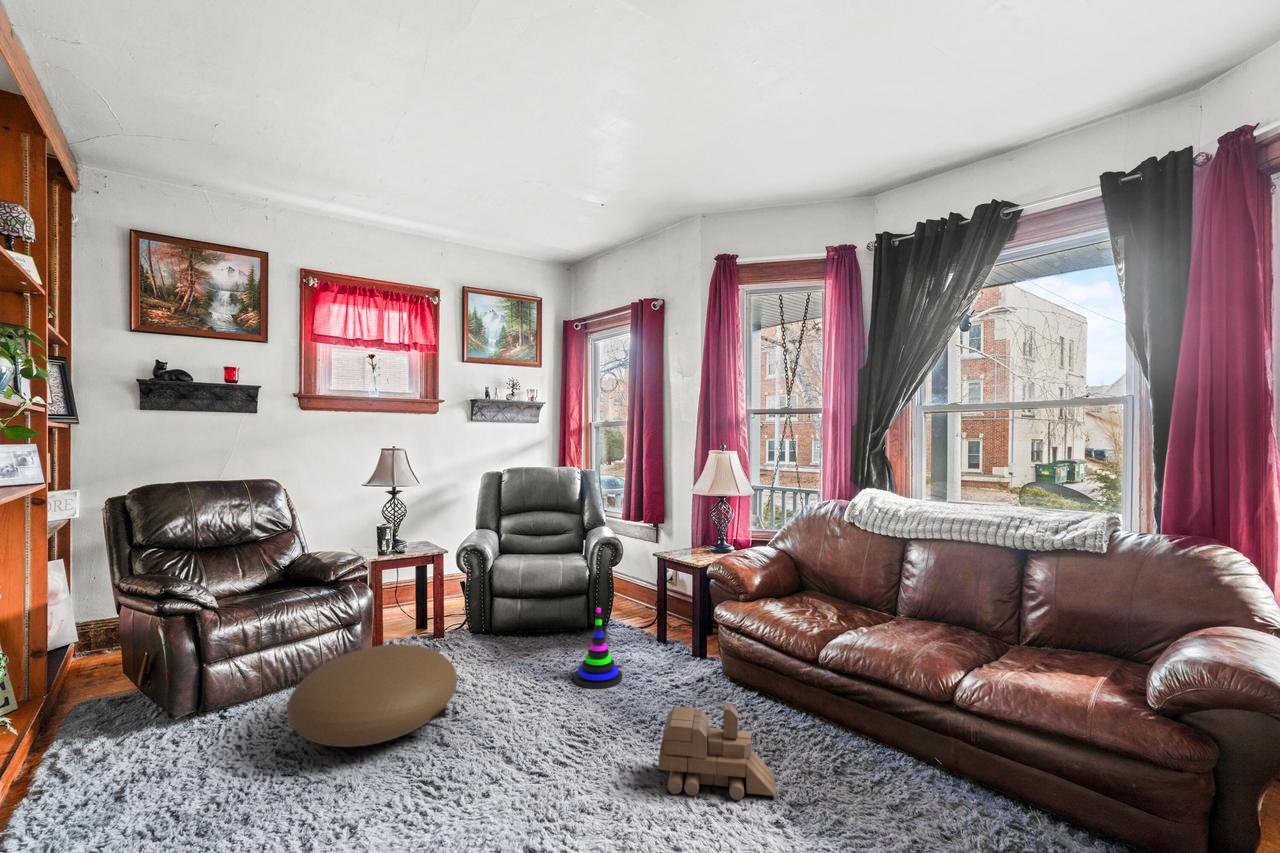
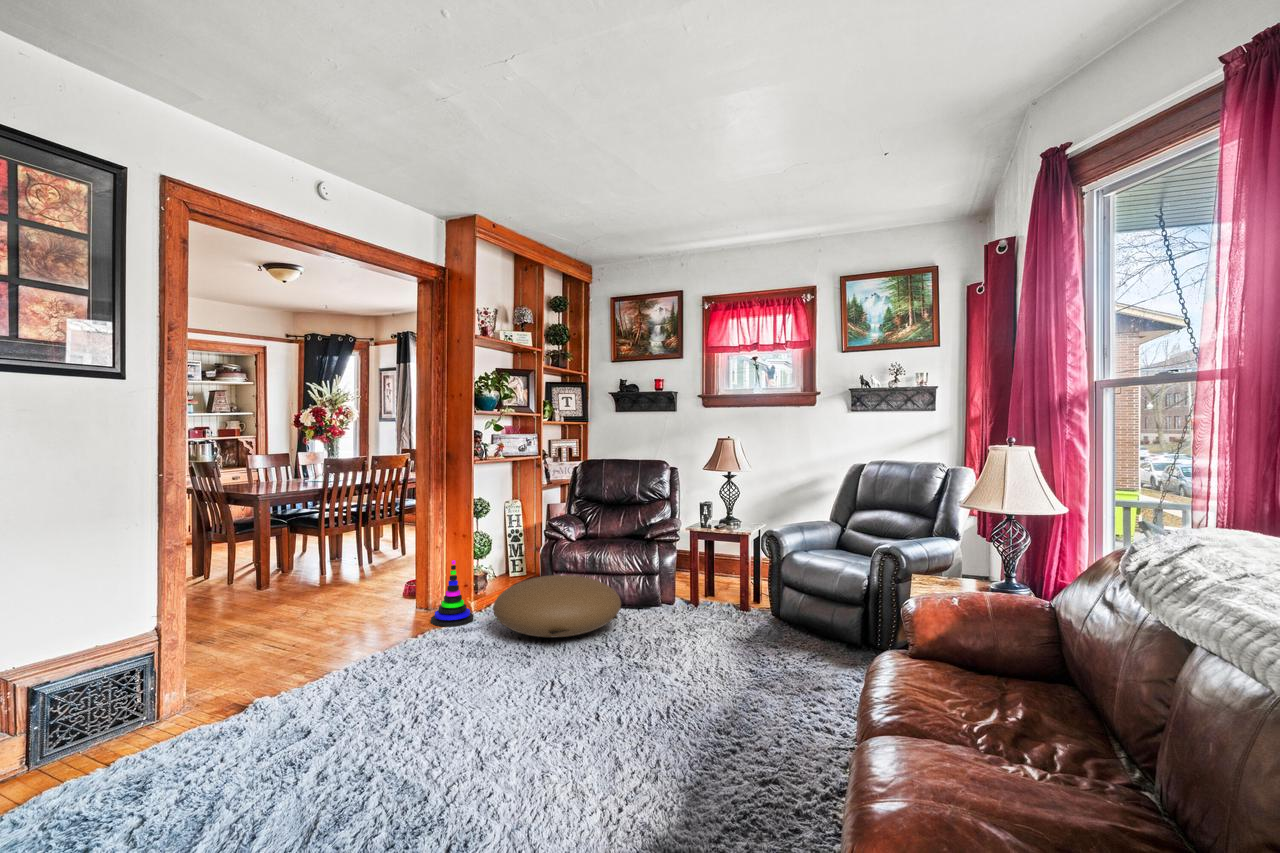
stacking toy: present [574,608,622,689] -> present [431,560,473,627]
toy train: present [659,704,776,800] -> none [524,682,595,807]

